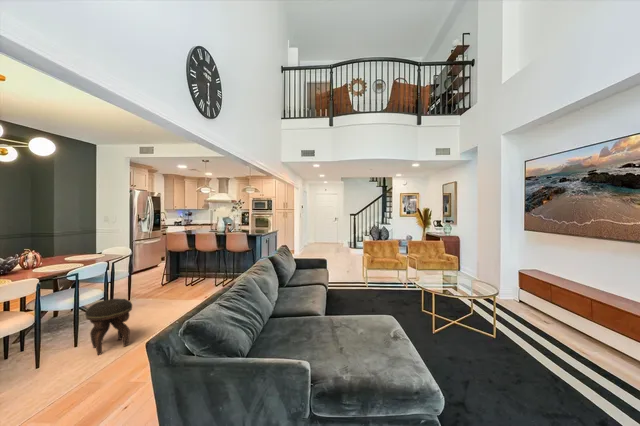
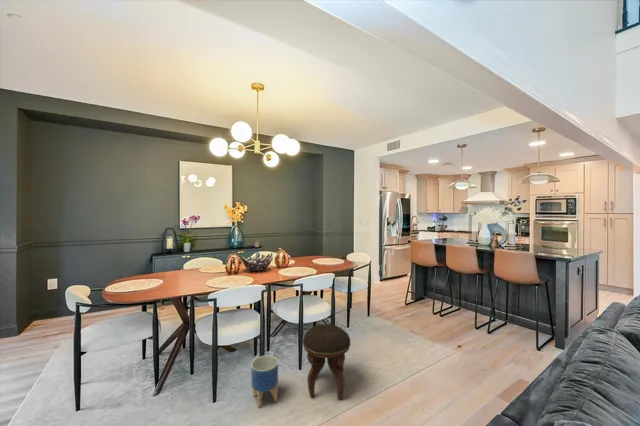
planter: none [31,336,64,379] -> present [251,355,278,408]

